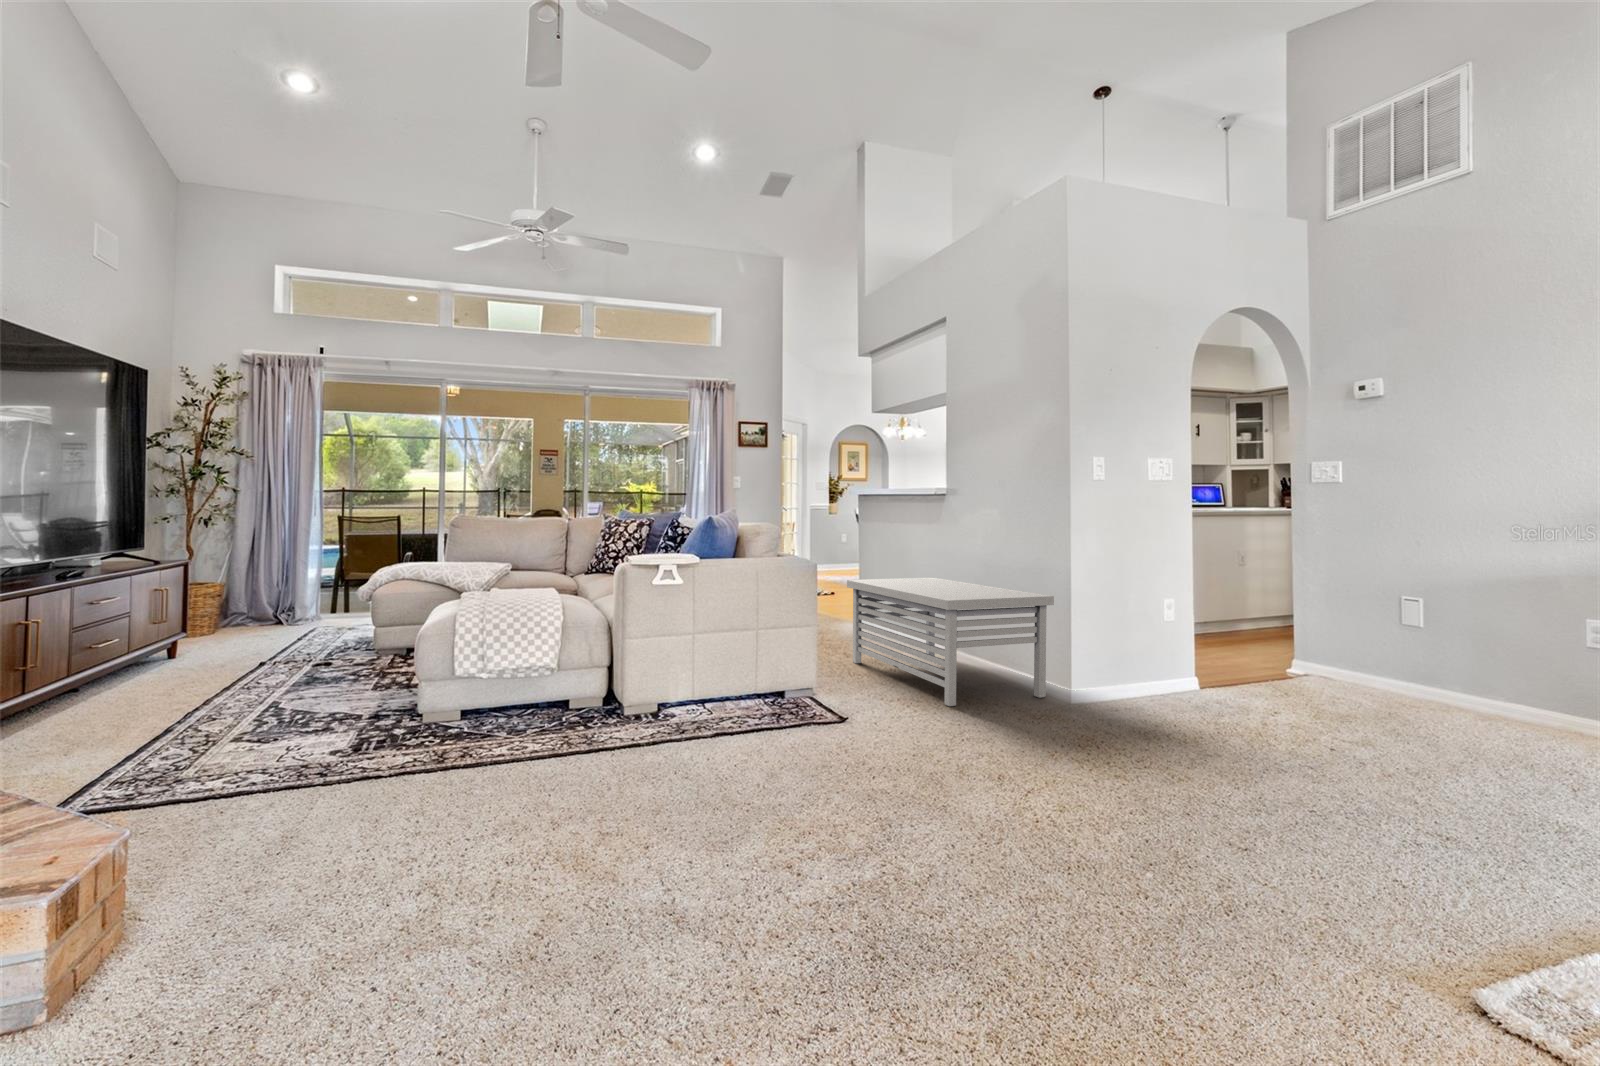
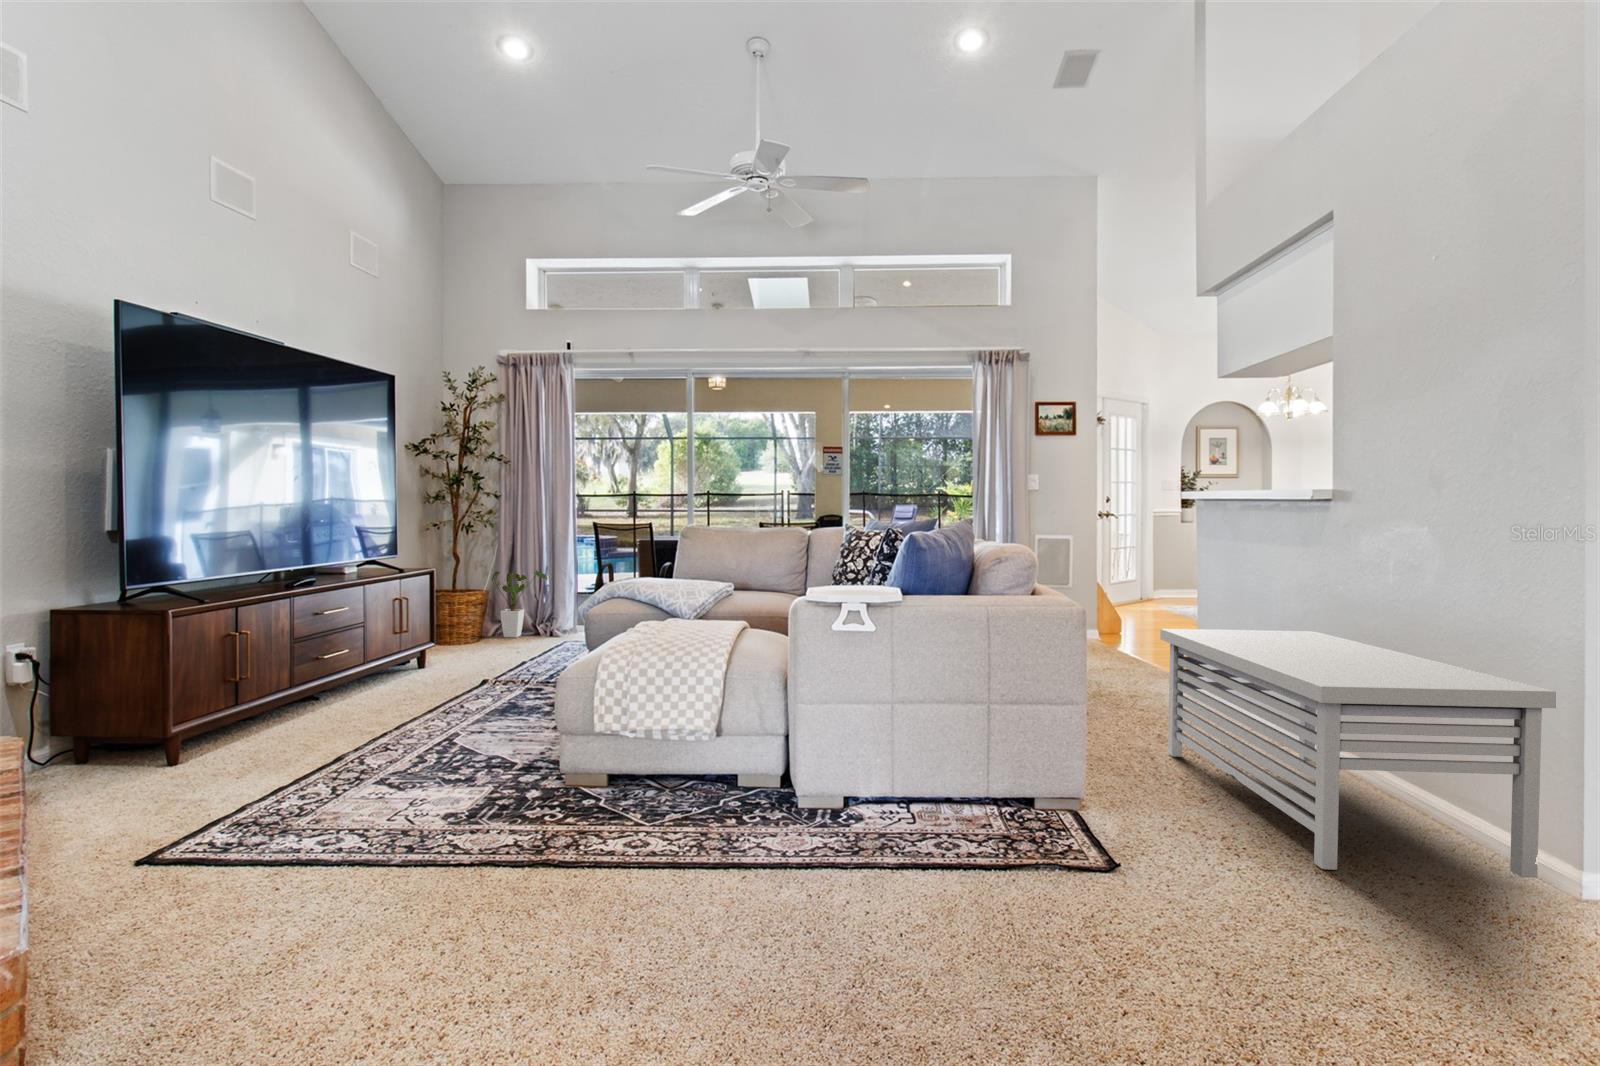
house plant: none [231,561,292,629] -> present [492,570,547,638]

